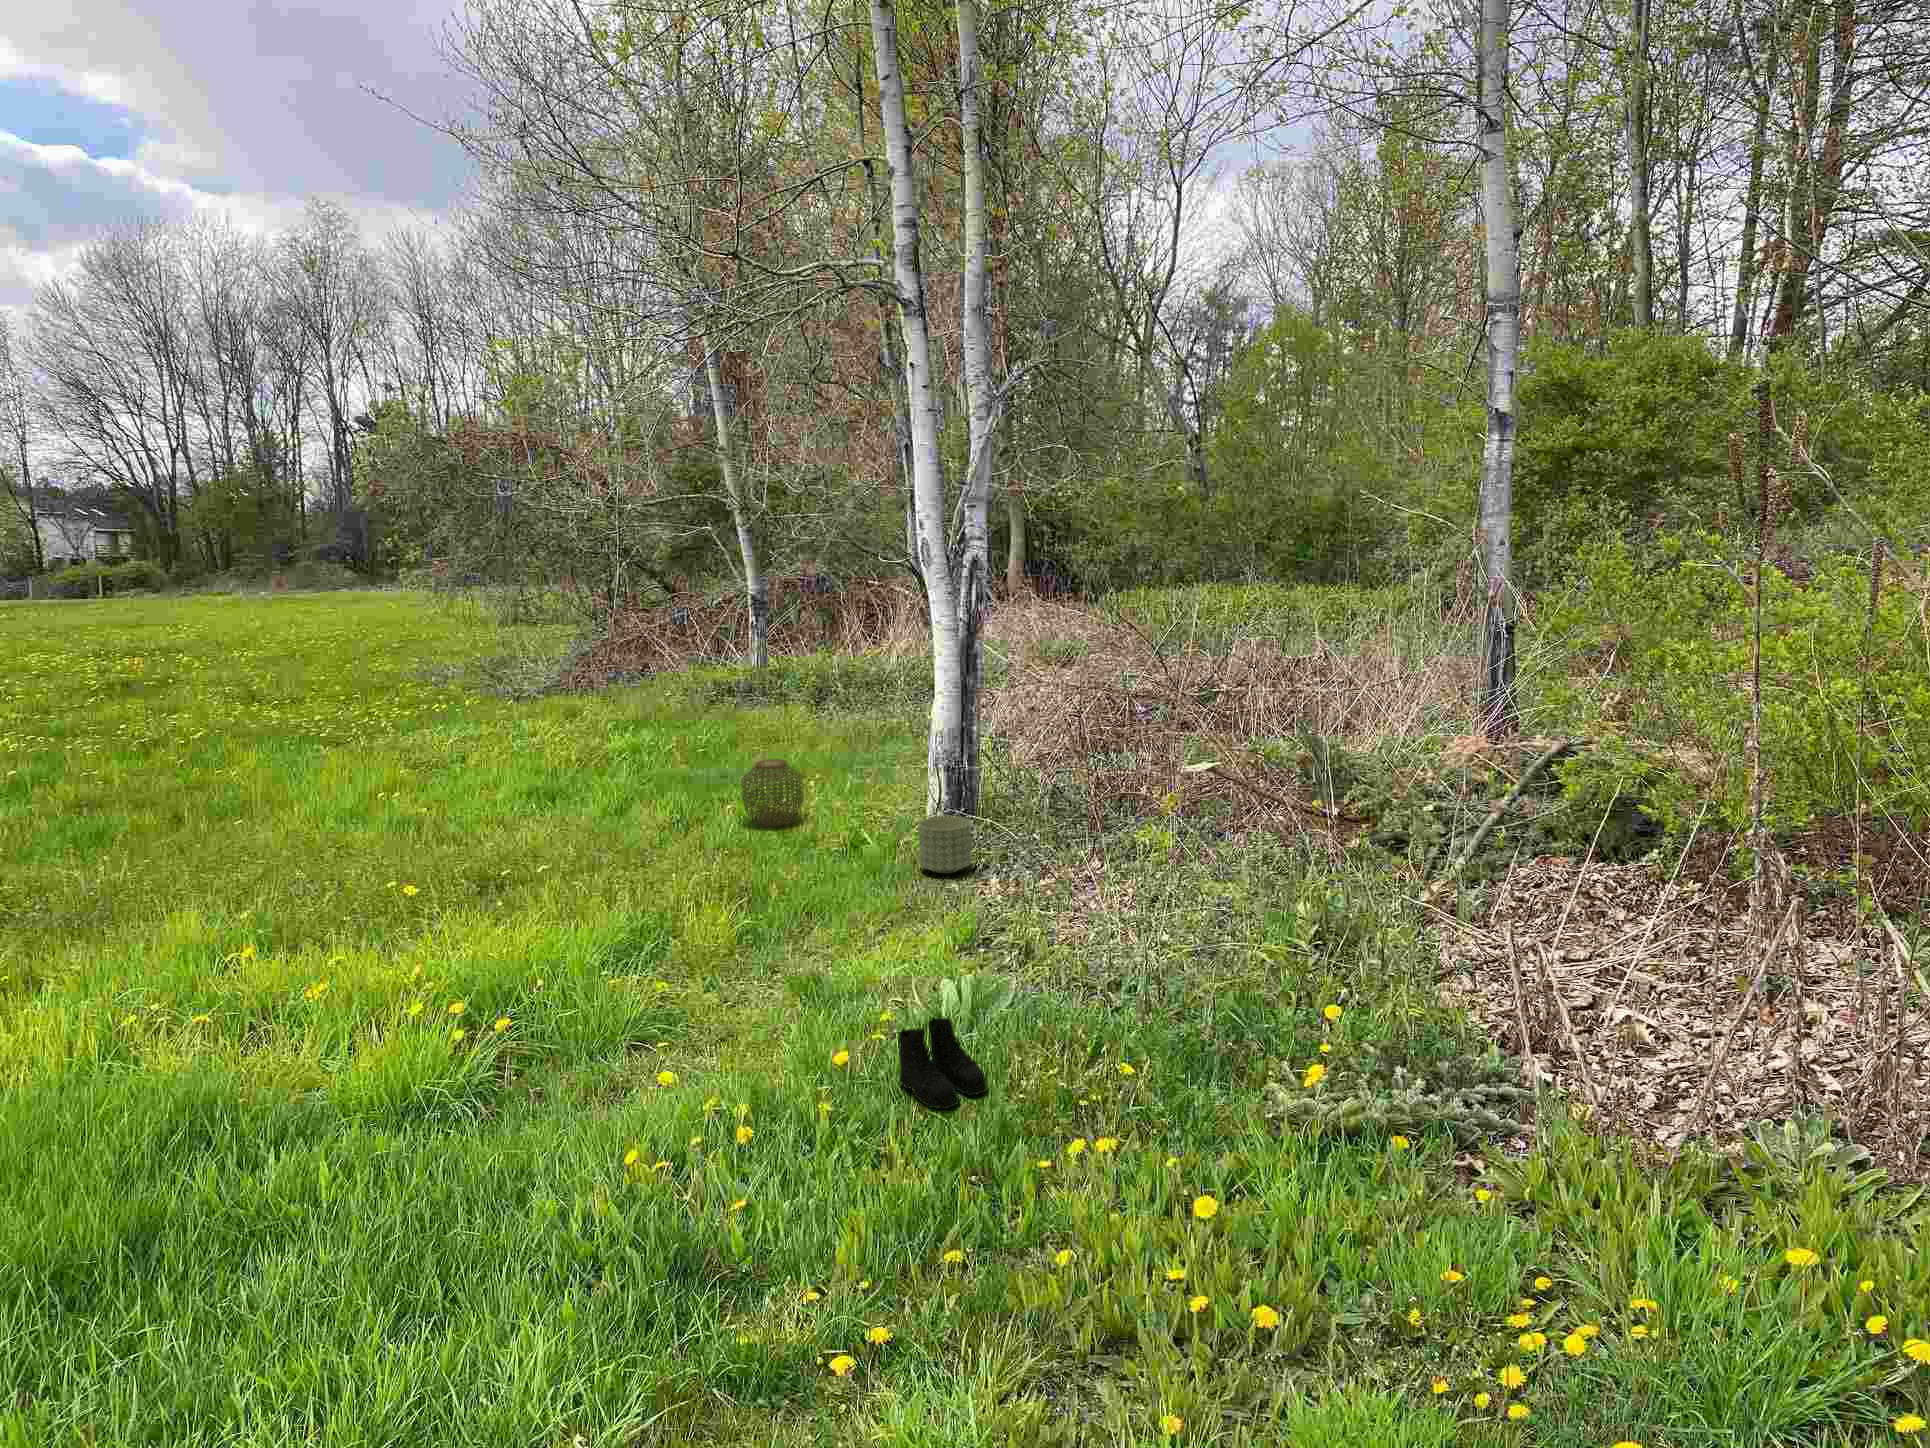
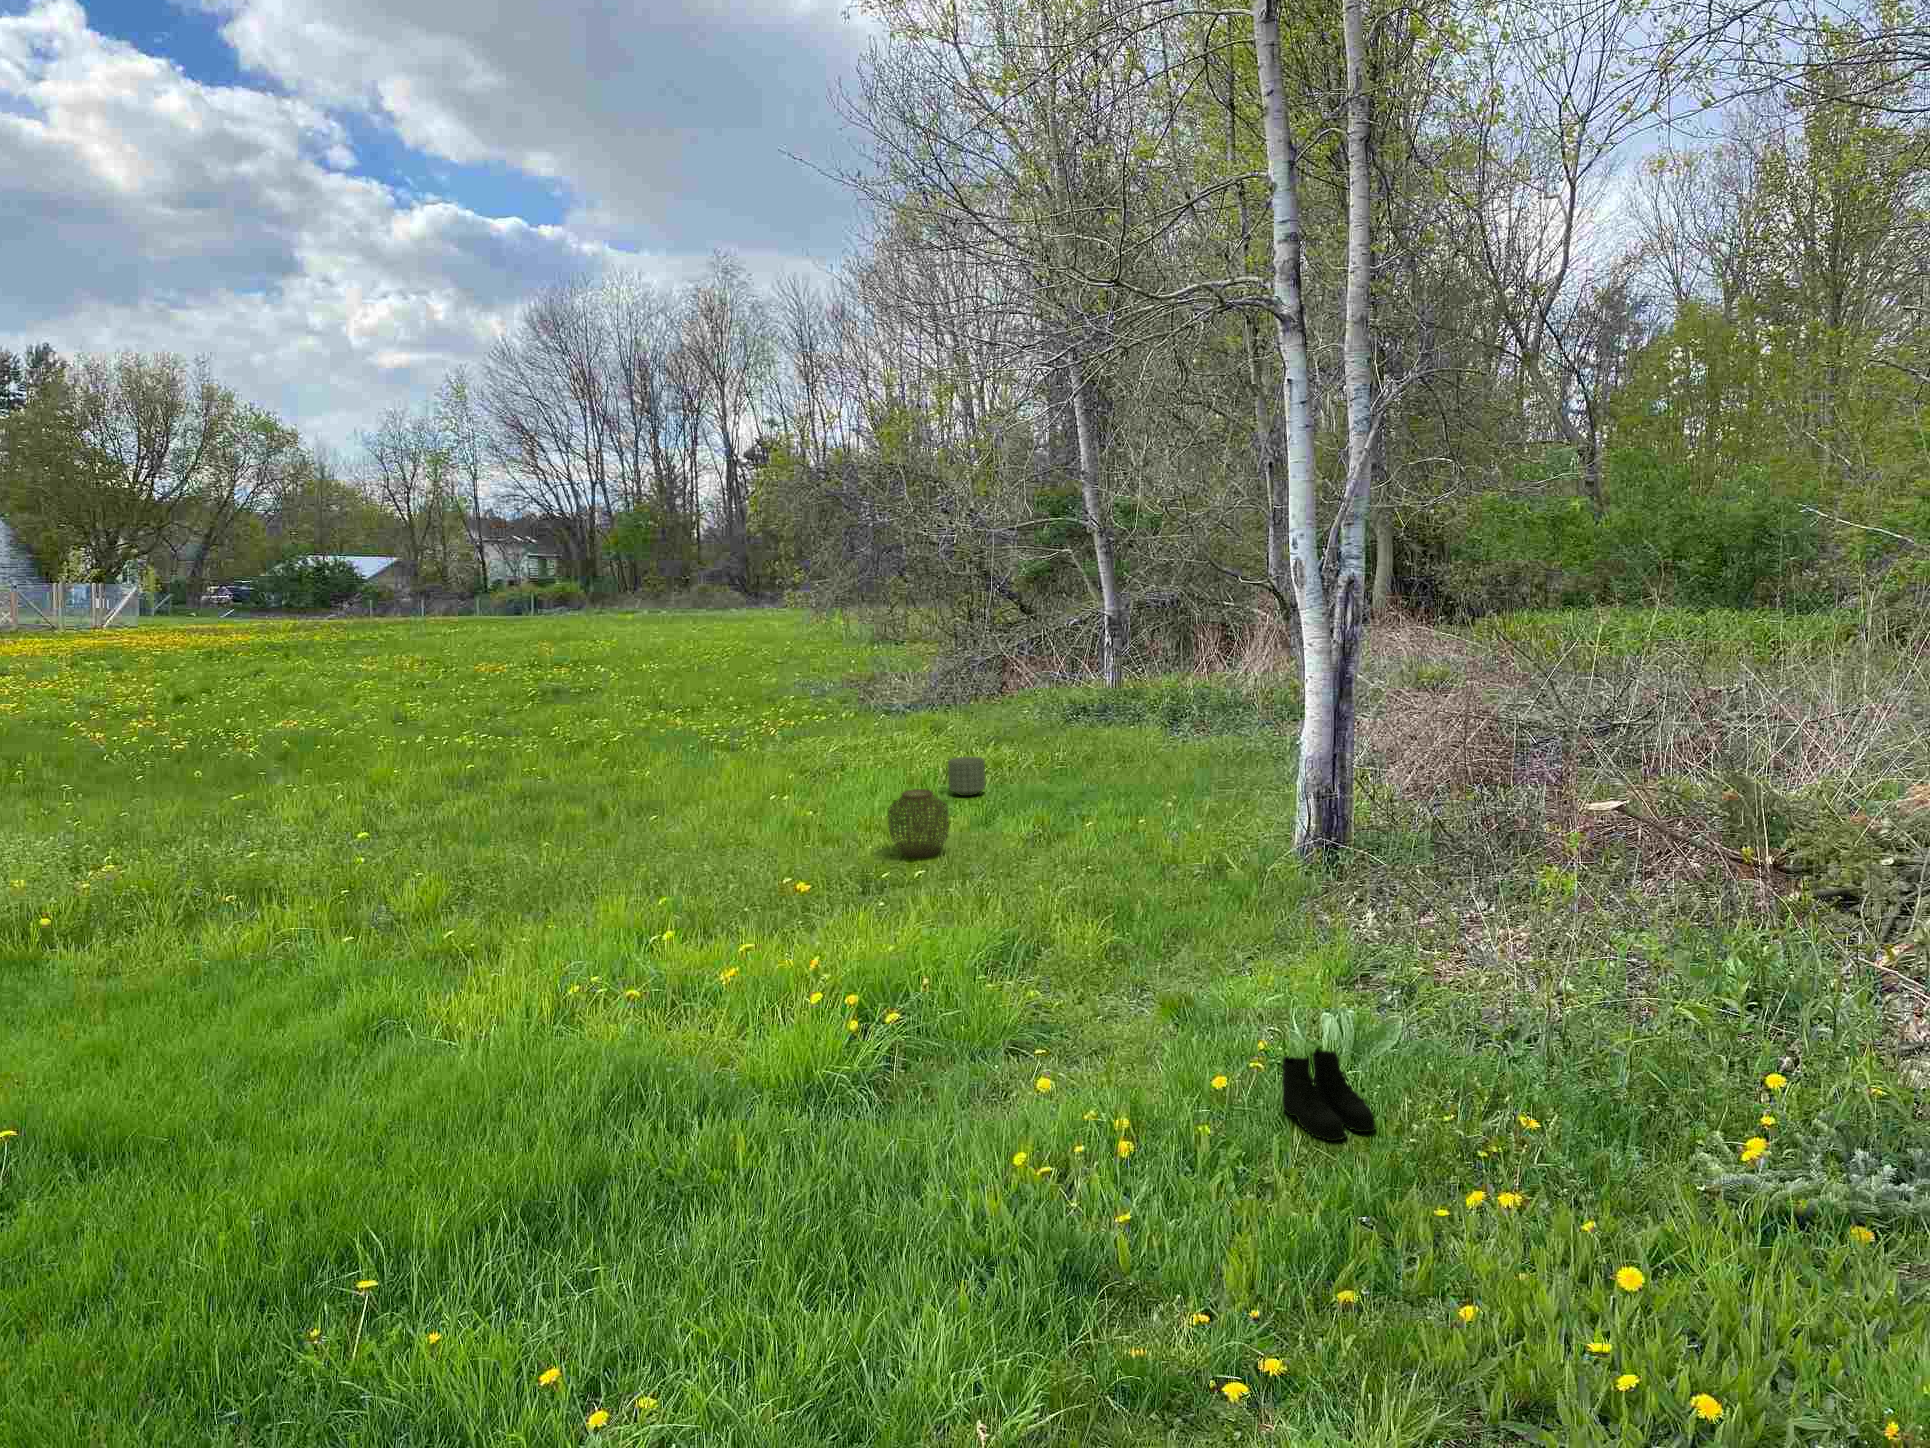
woven basket: present [741,759,803,827] -> present [888,789,949,857]
planter: present [918,816,971,874] -> present [948,757,985,796]

